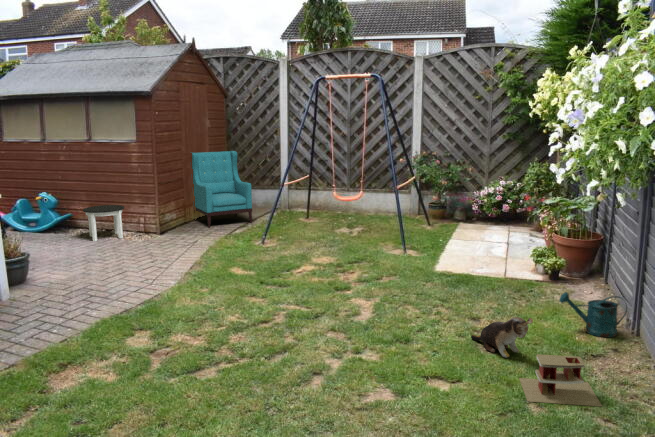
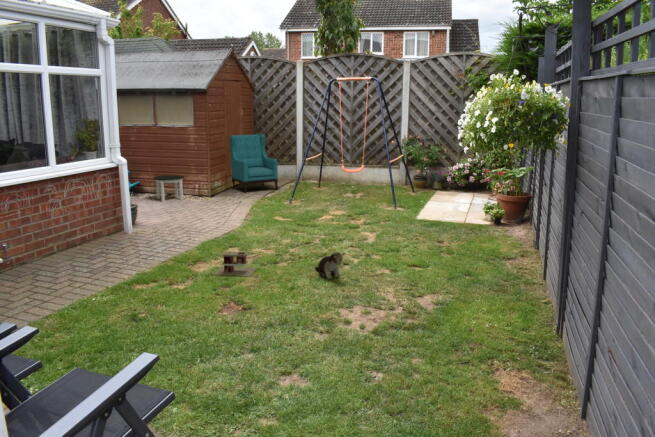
watering can: present [559,292,627,338] -> none [494,225,534,253]
plush toy: present [471,317,533,358] -> present [315,252,345,279]
toy house: present [519,354,602,406] -> present [213,251,257,276]

